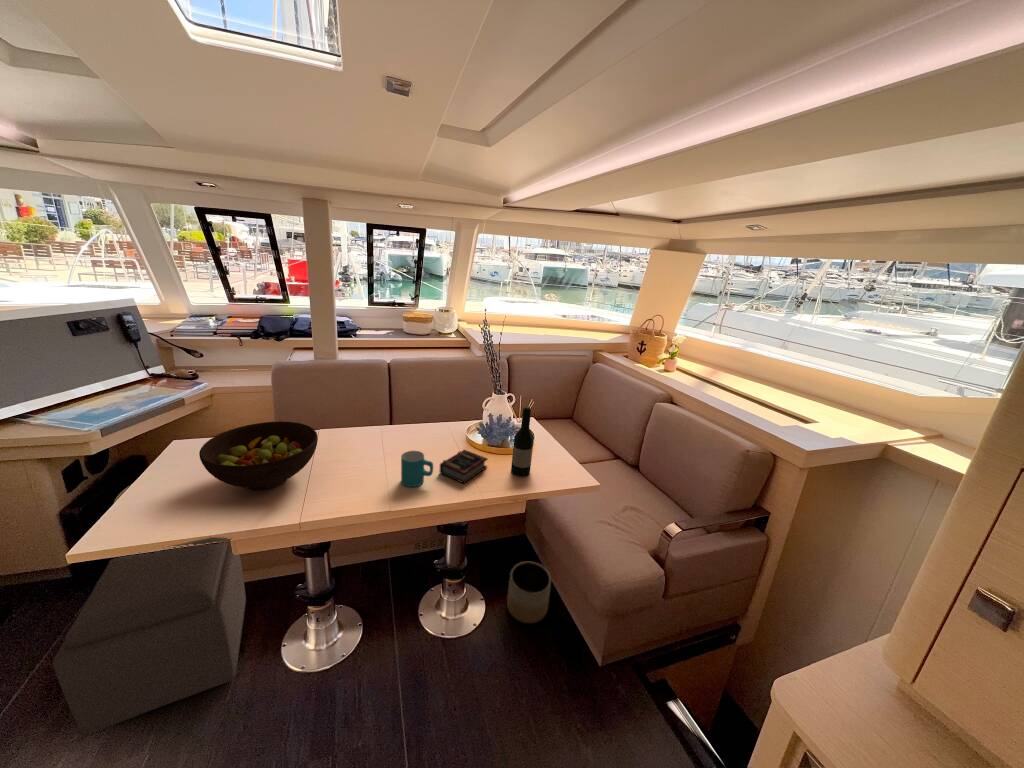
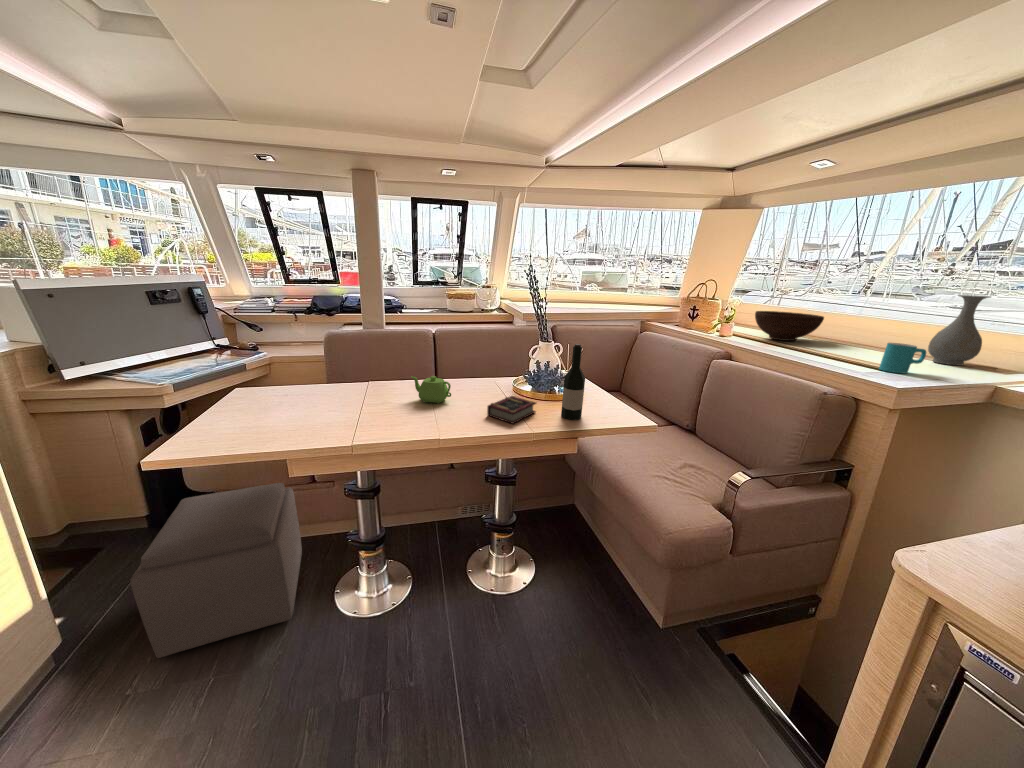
vase: none [832,361,881,422] -> present [928,295,991,366]
fruit bowl: present [199,421,318,490] -> present [755,311,824,341]
teapot: none [363,430,405,457] -> present [411,376,451,403]
cup: present [401,451,433,487] -> present [879,343,926,374]
planter: present [507,561,551,623] -> none [557,524,604,586]

